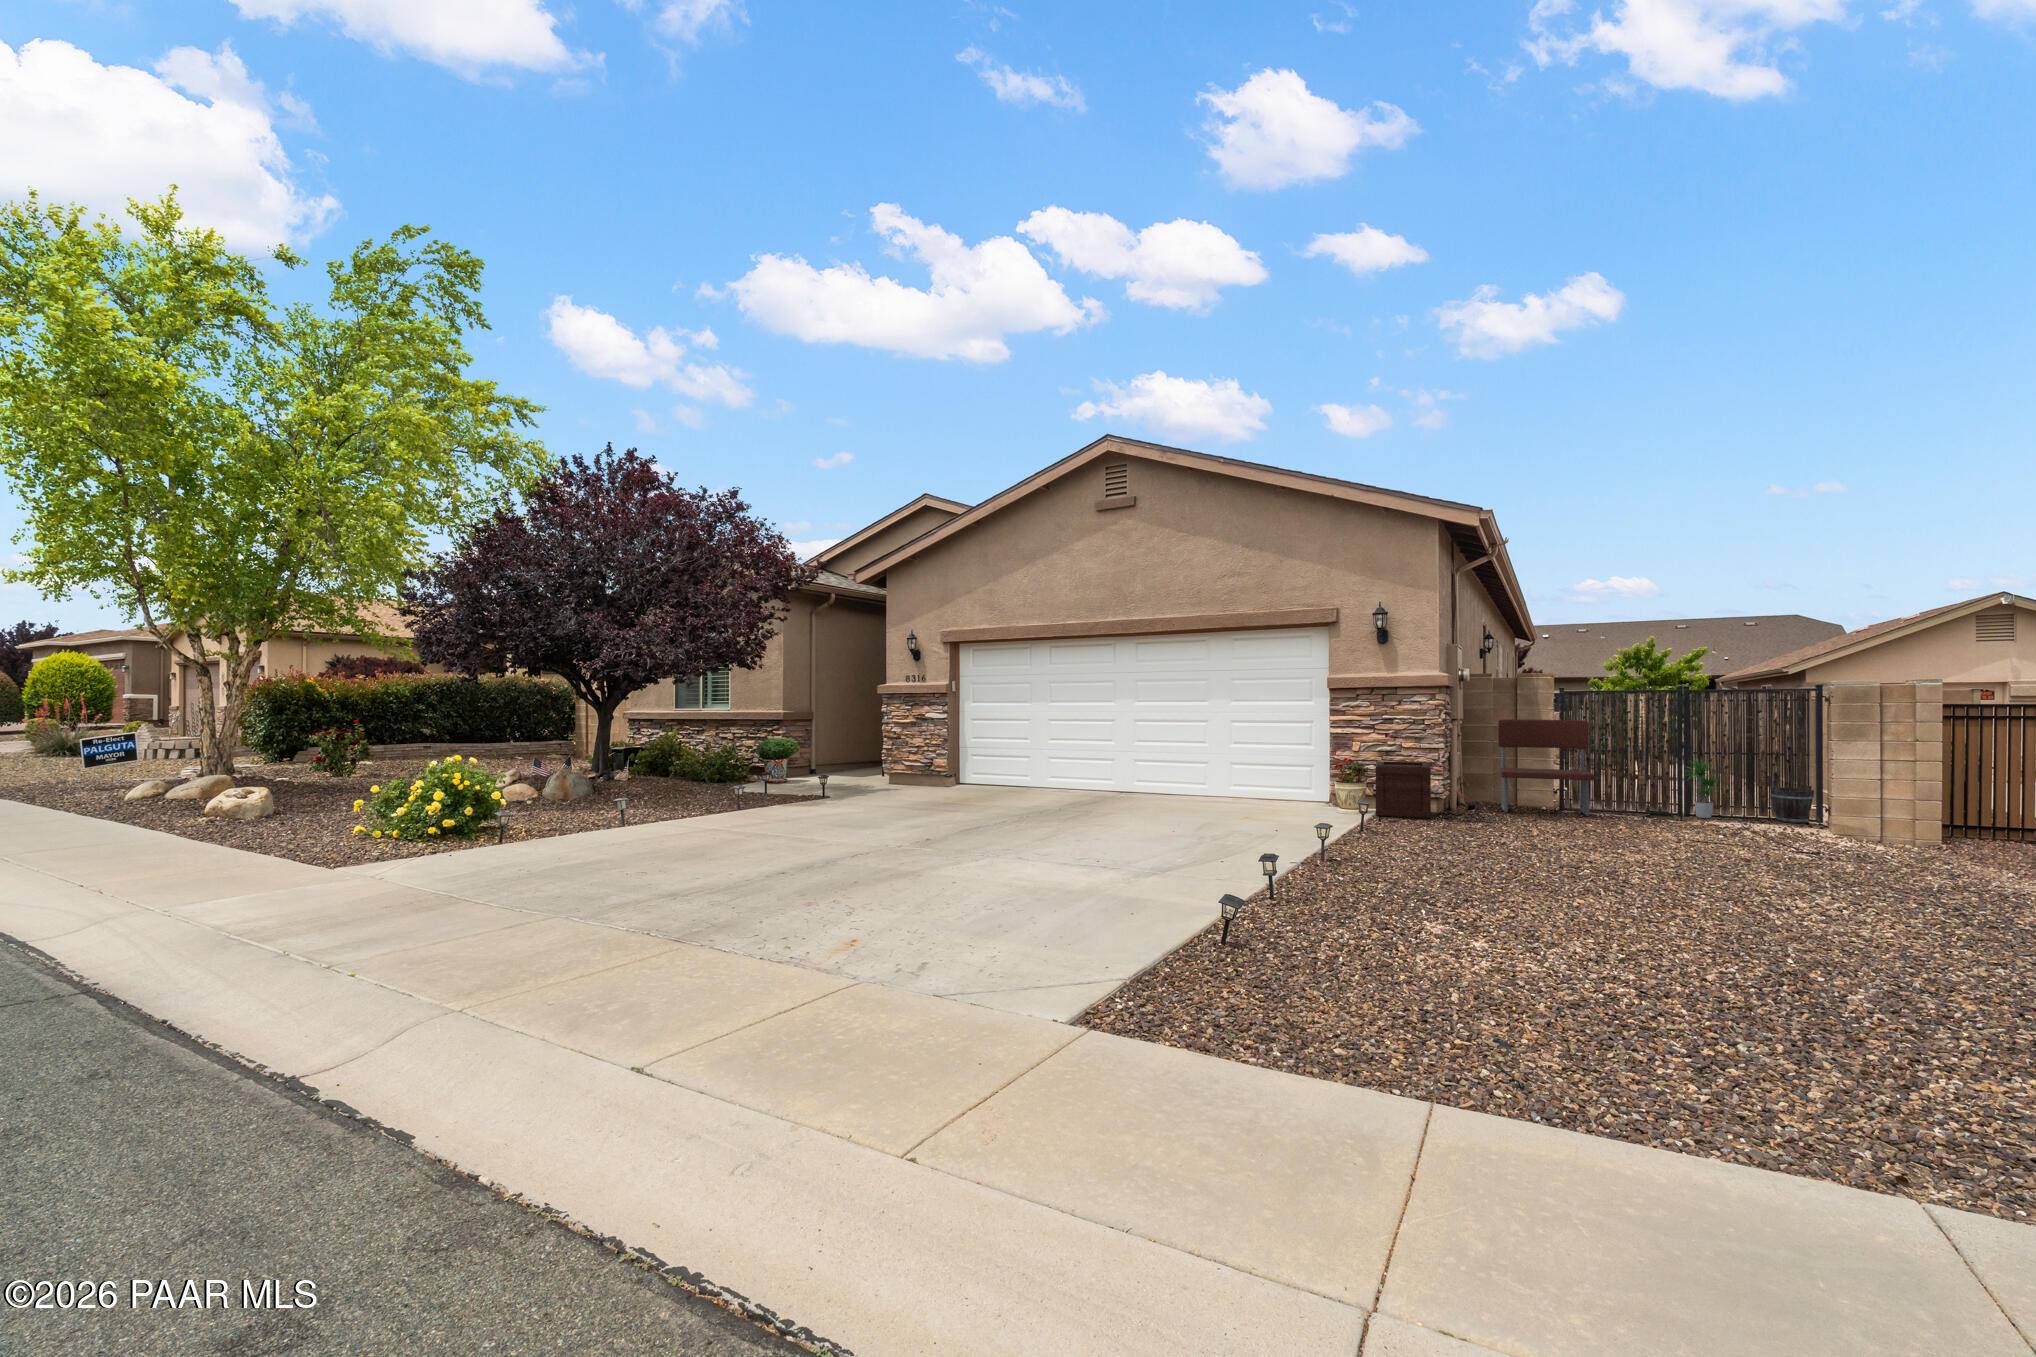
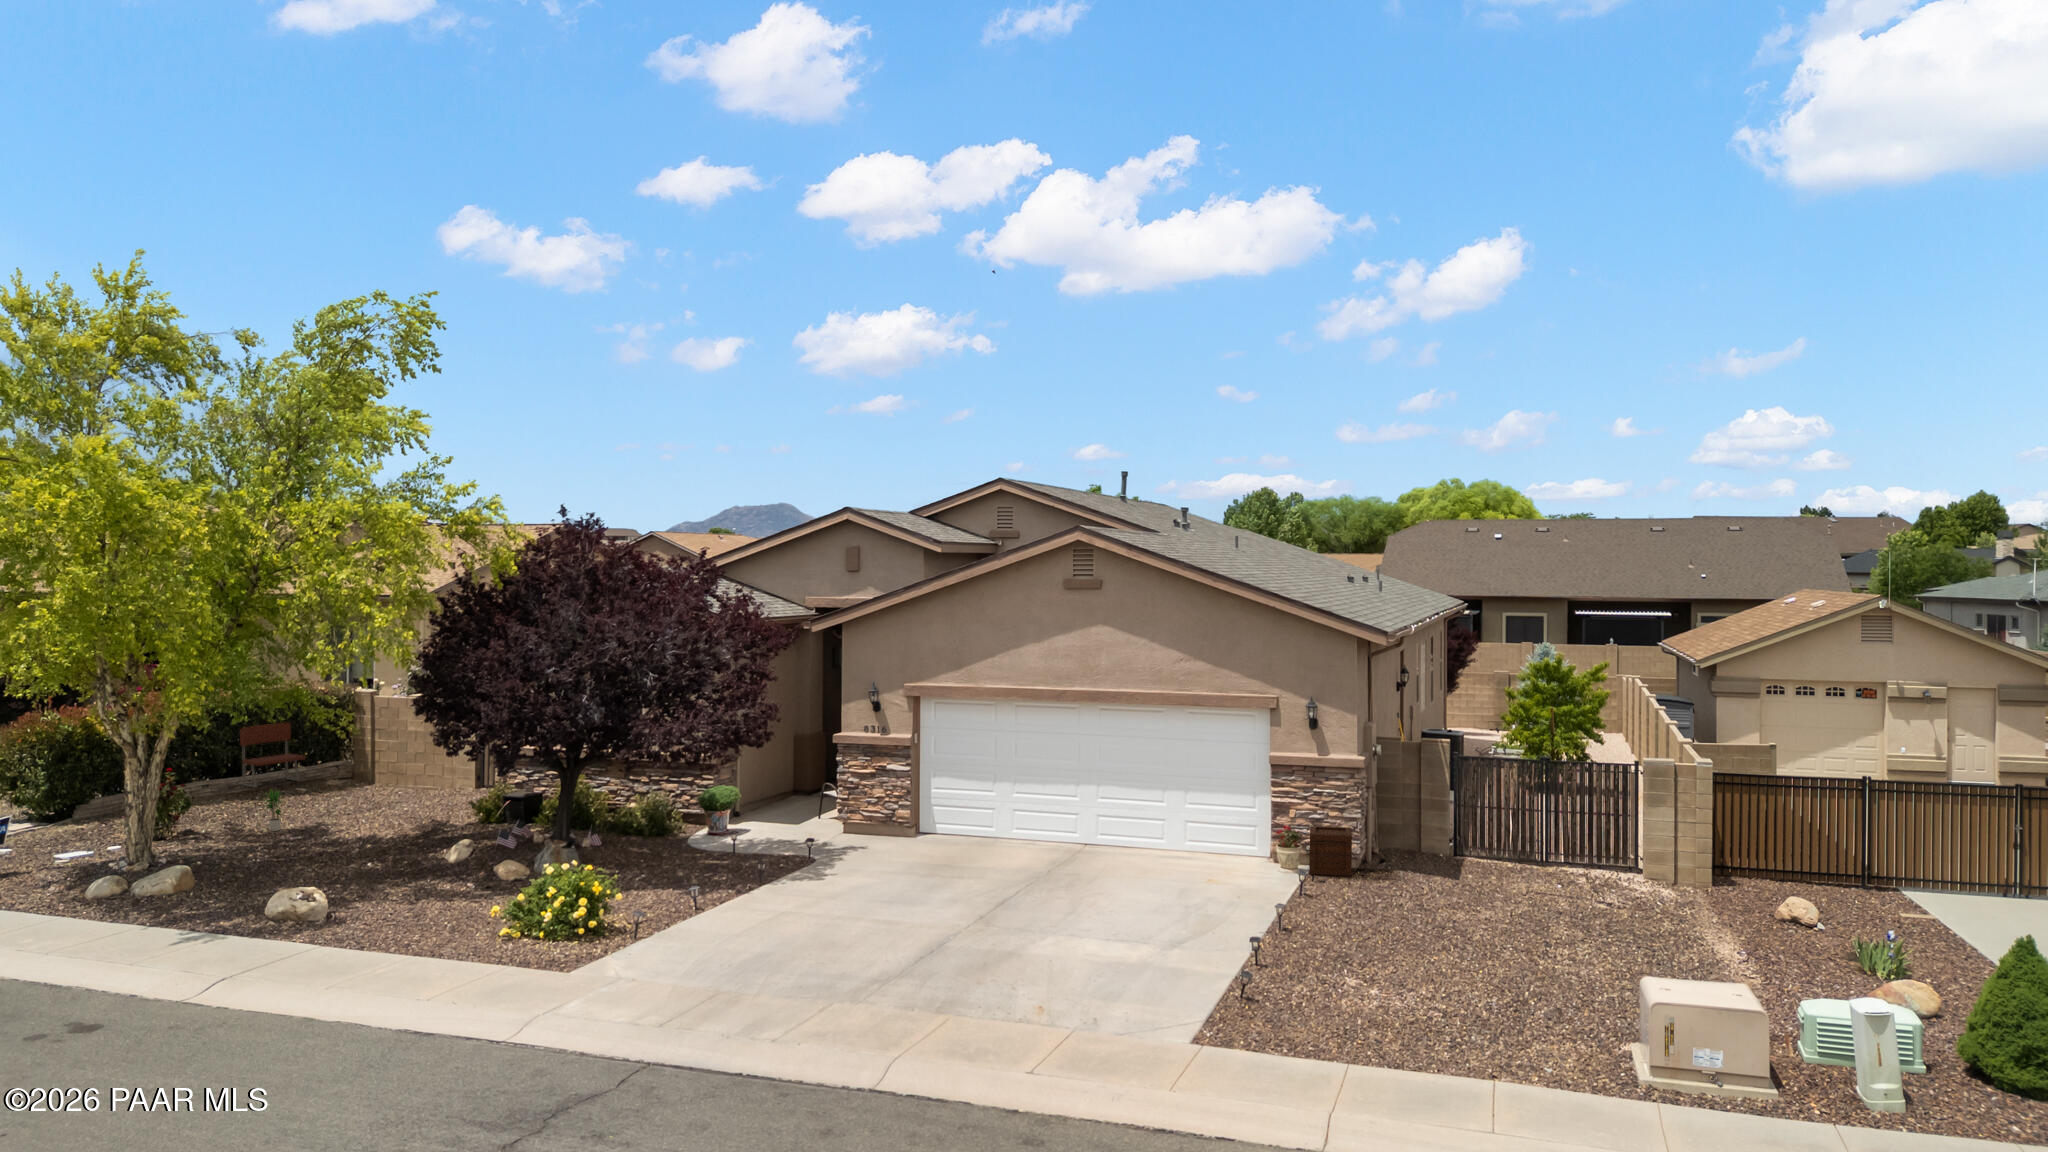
bench: present [1498,719,1595,816] -> present [240,723,306,788]
potted plant: present [1687,759,1720,818] -> present [264,790,282,831]
bucket: present [1771,785,1814,823] -> none [1599,844,1627,874]

